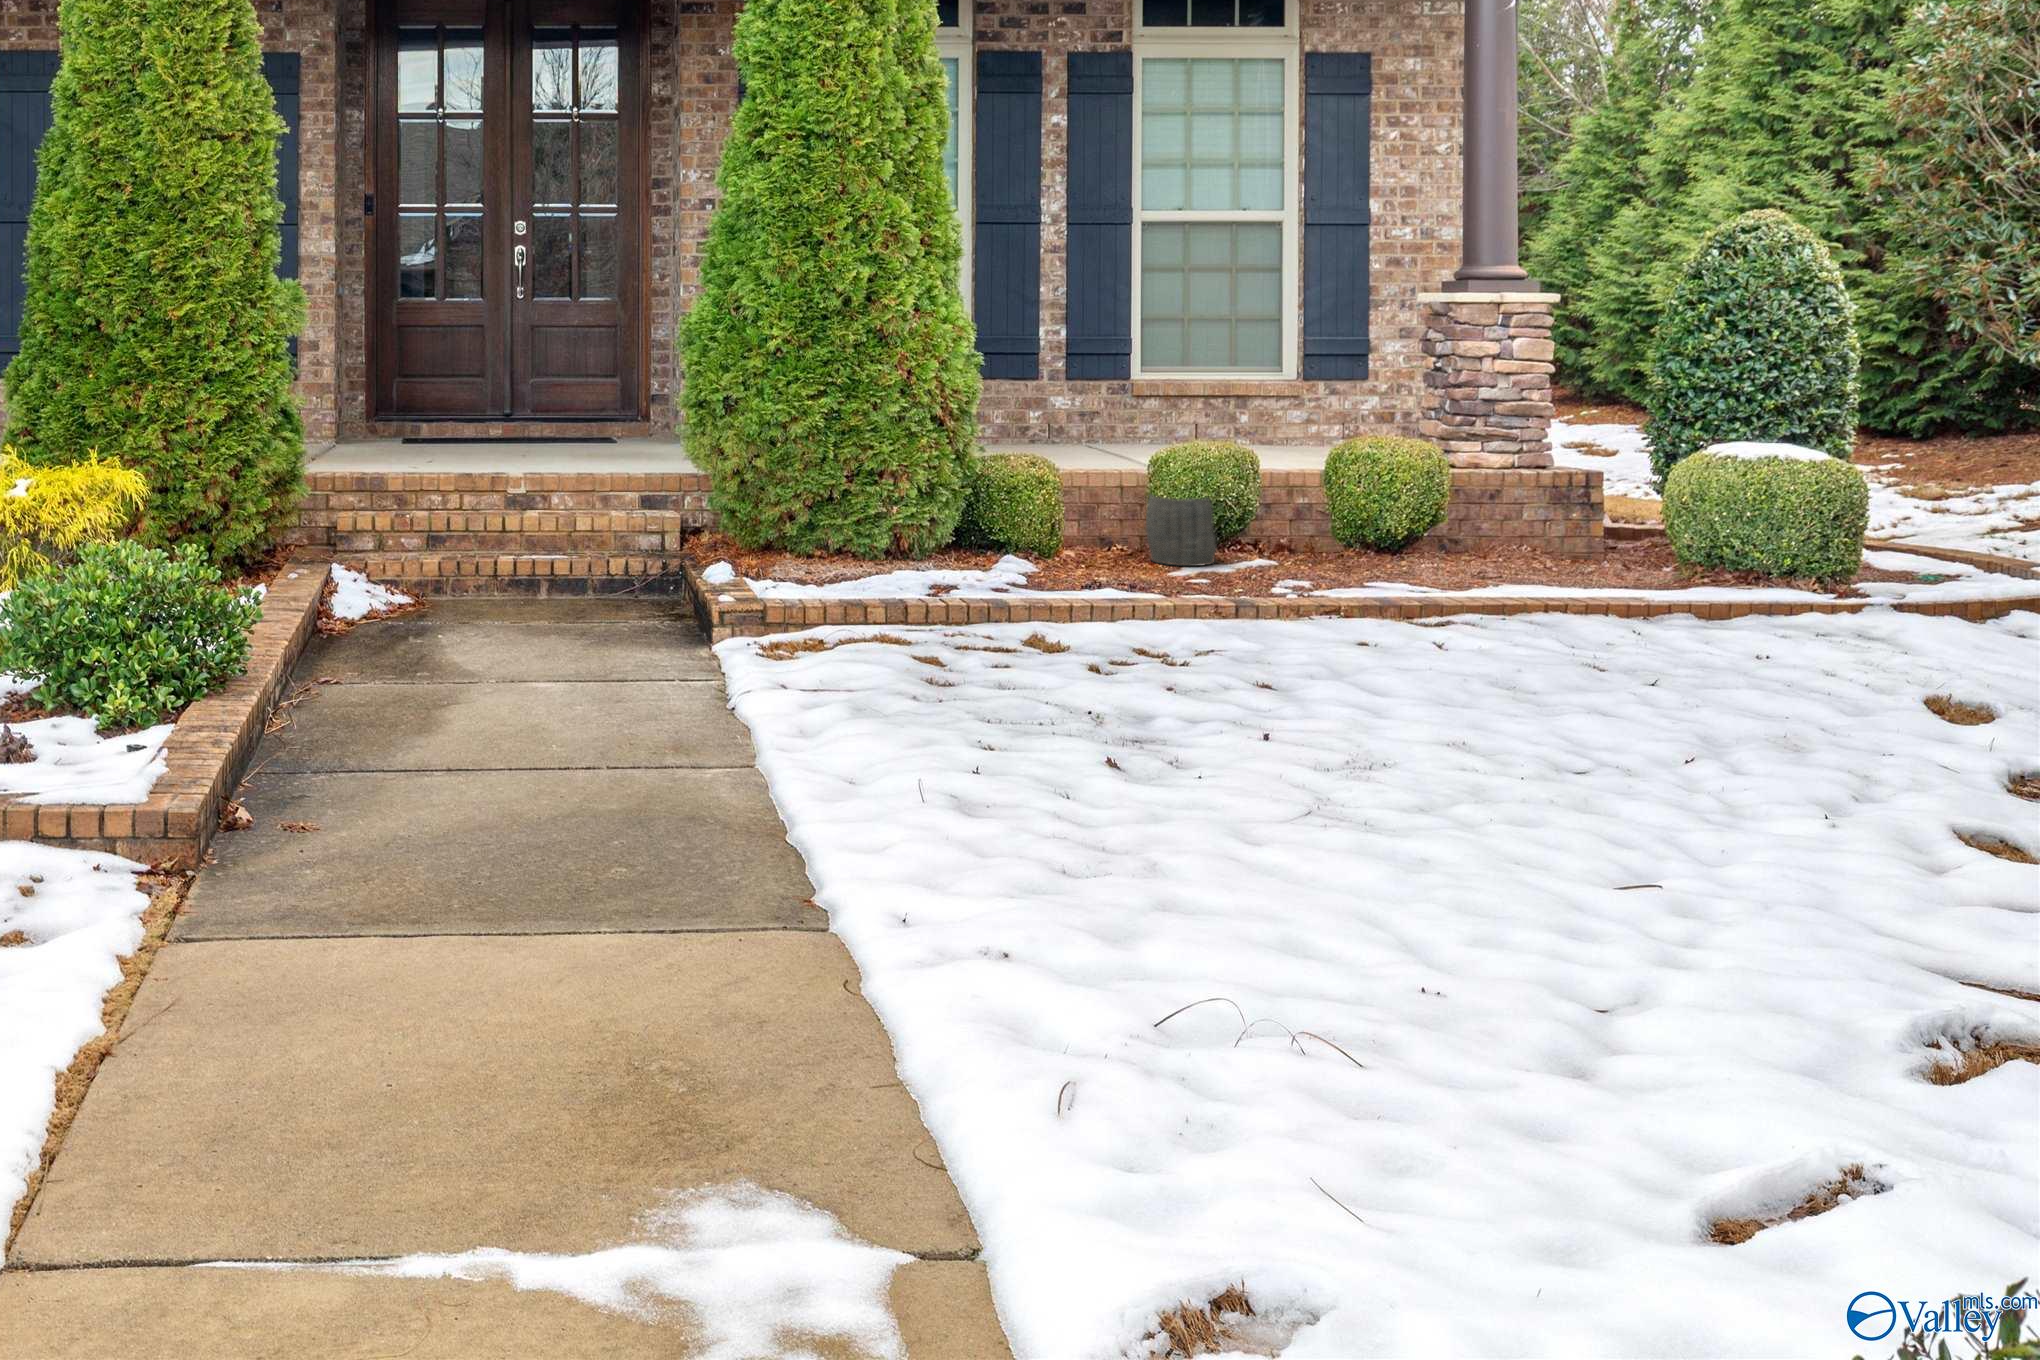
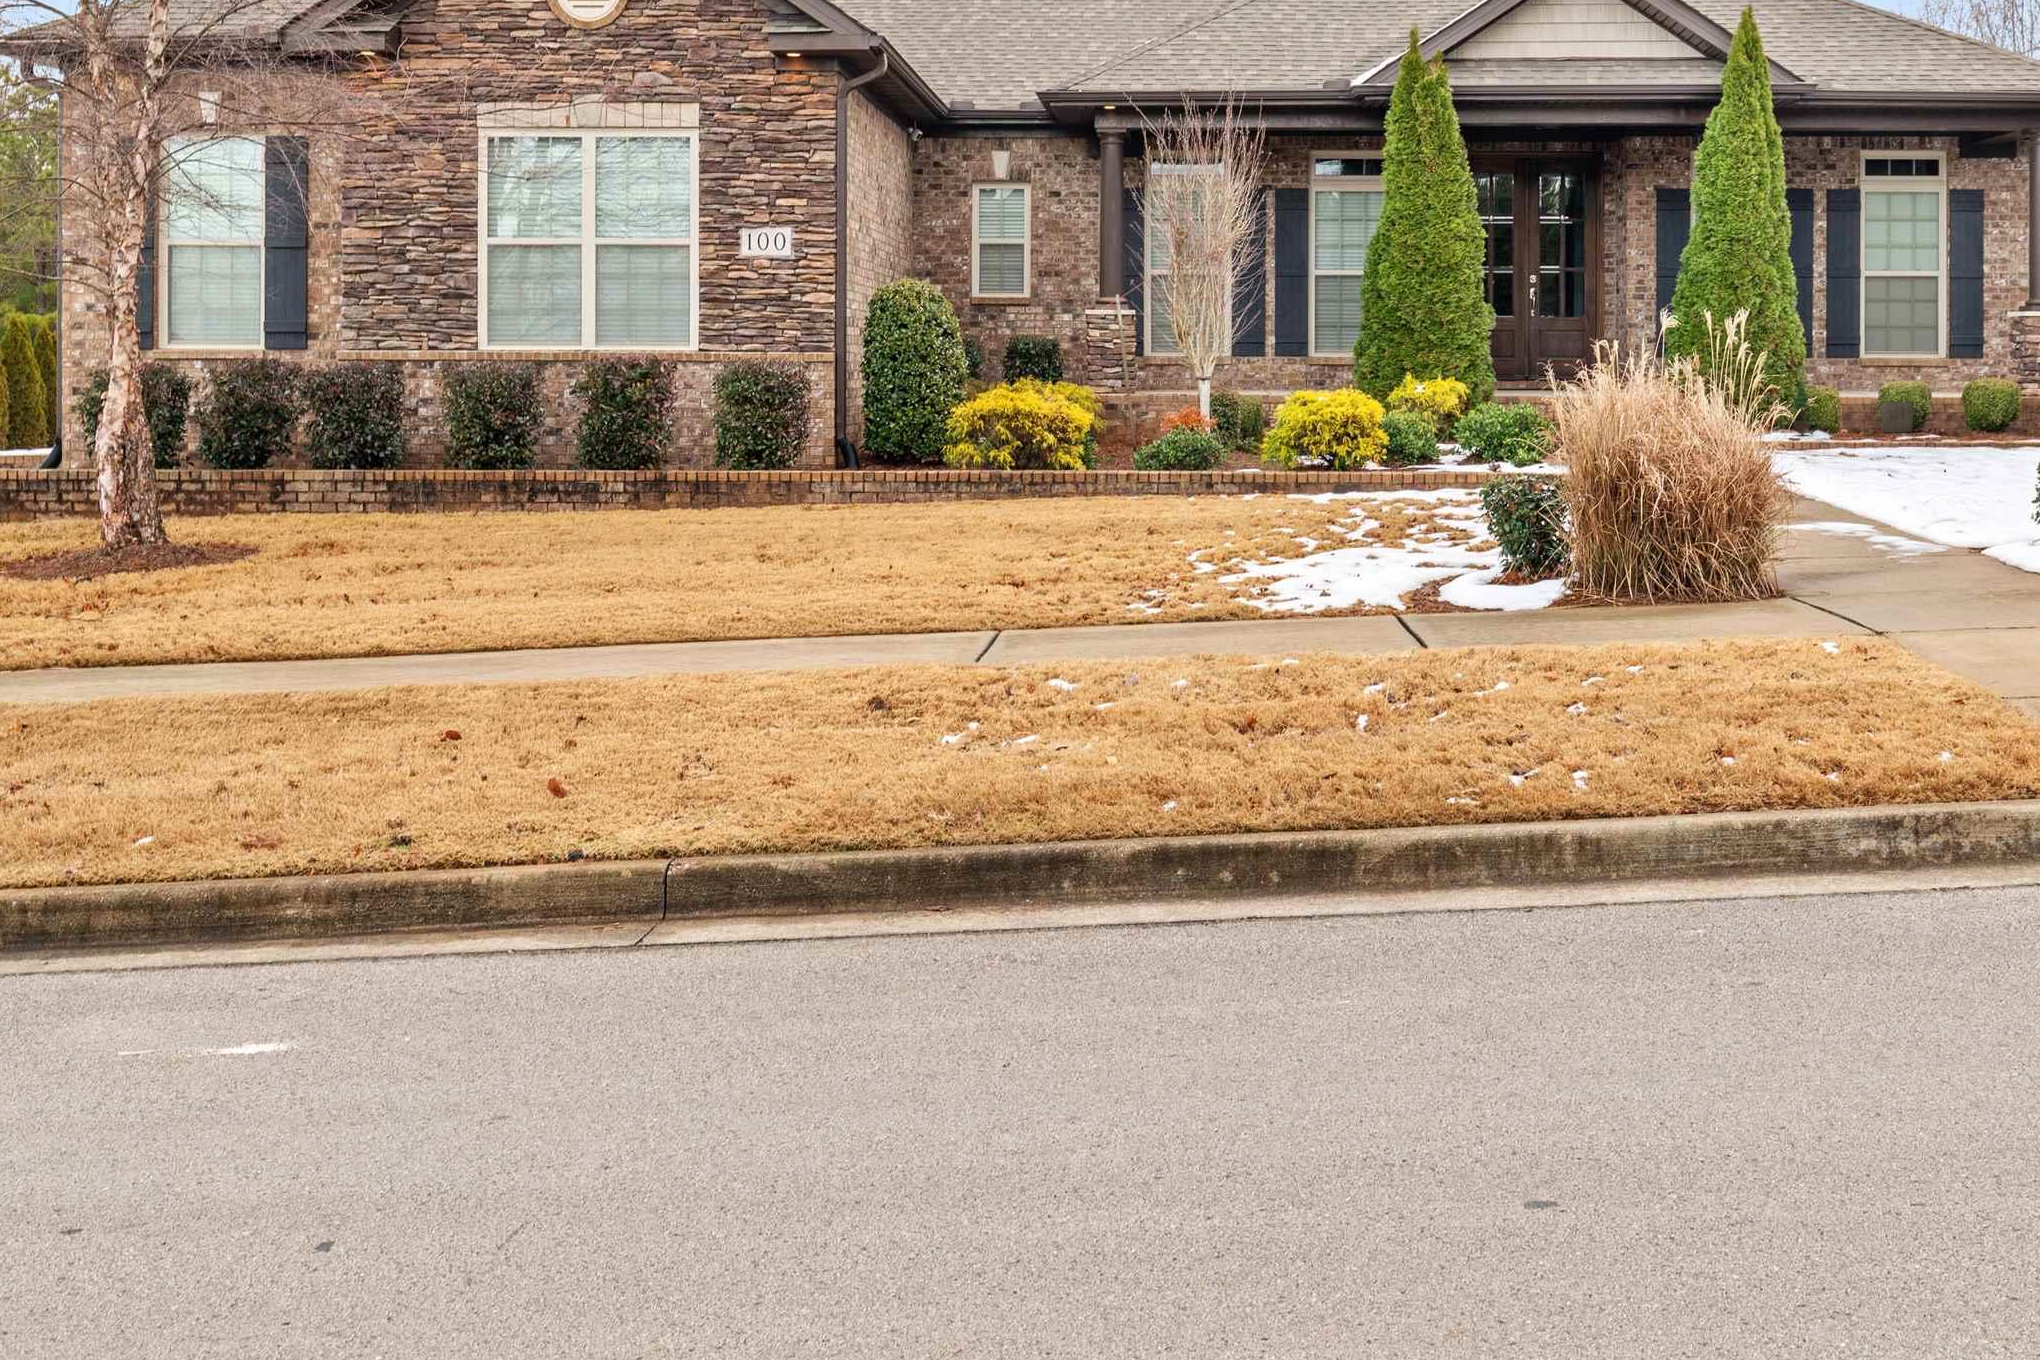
potted tree: none [945,443,991,566] -> present [1794,381,1810,435]

